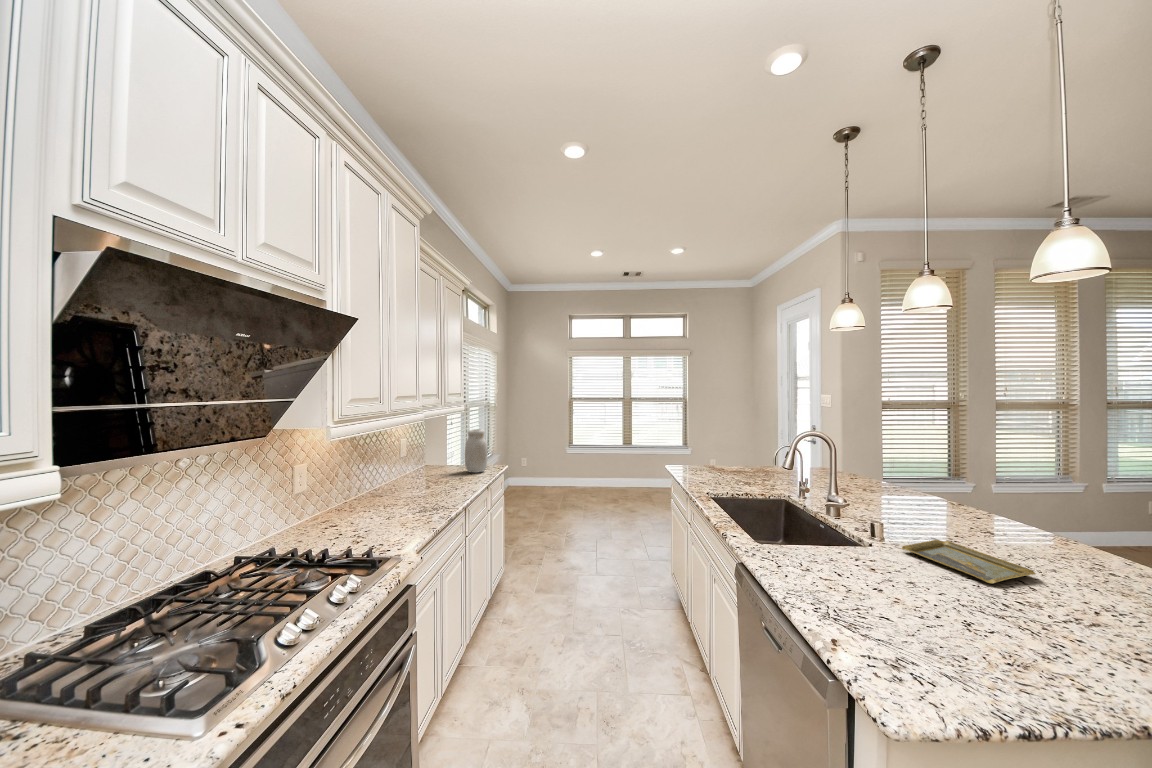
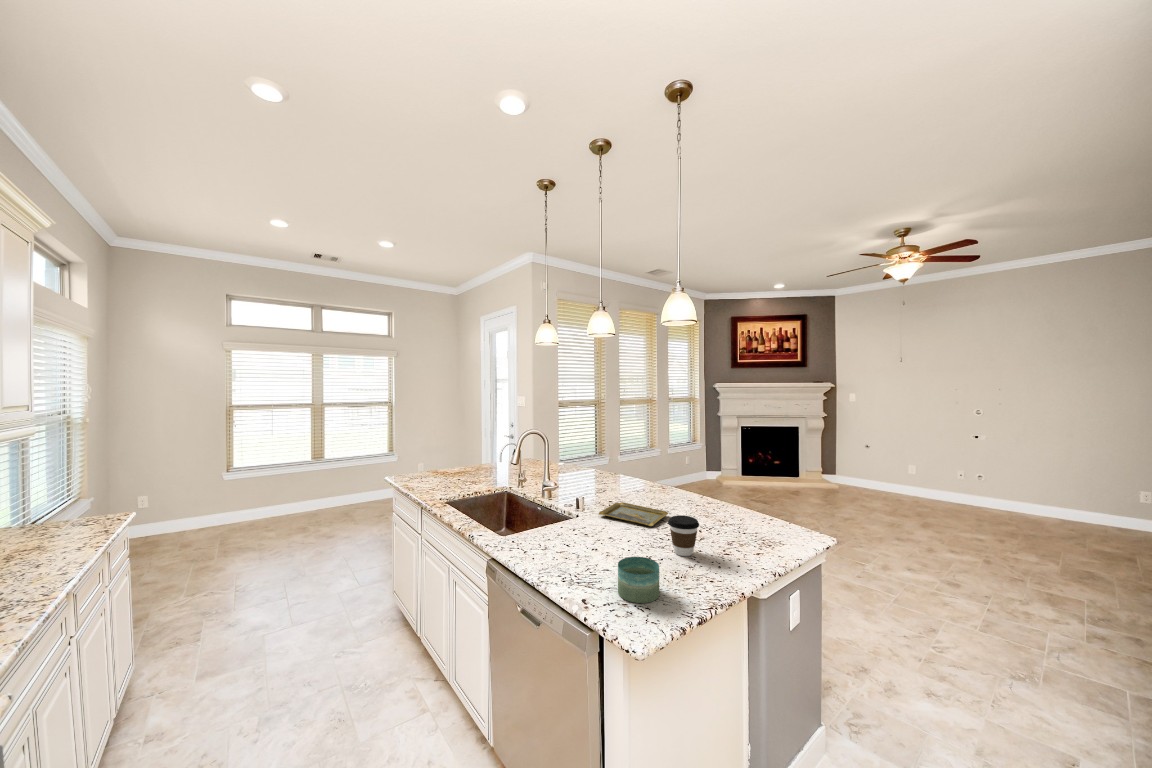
jar: present [465,429,488,473] -> none [35,459,91,531]
coffee cup: none [1008,575,1077,643] -> present [668,515,699,556]
candle: none [888,607,961,678] -> present [618,557,659,603]

